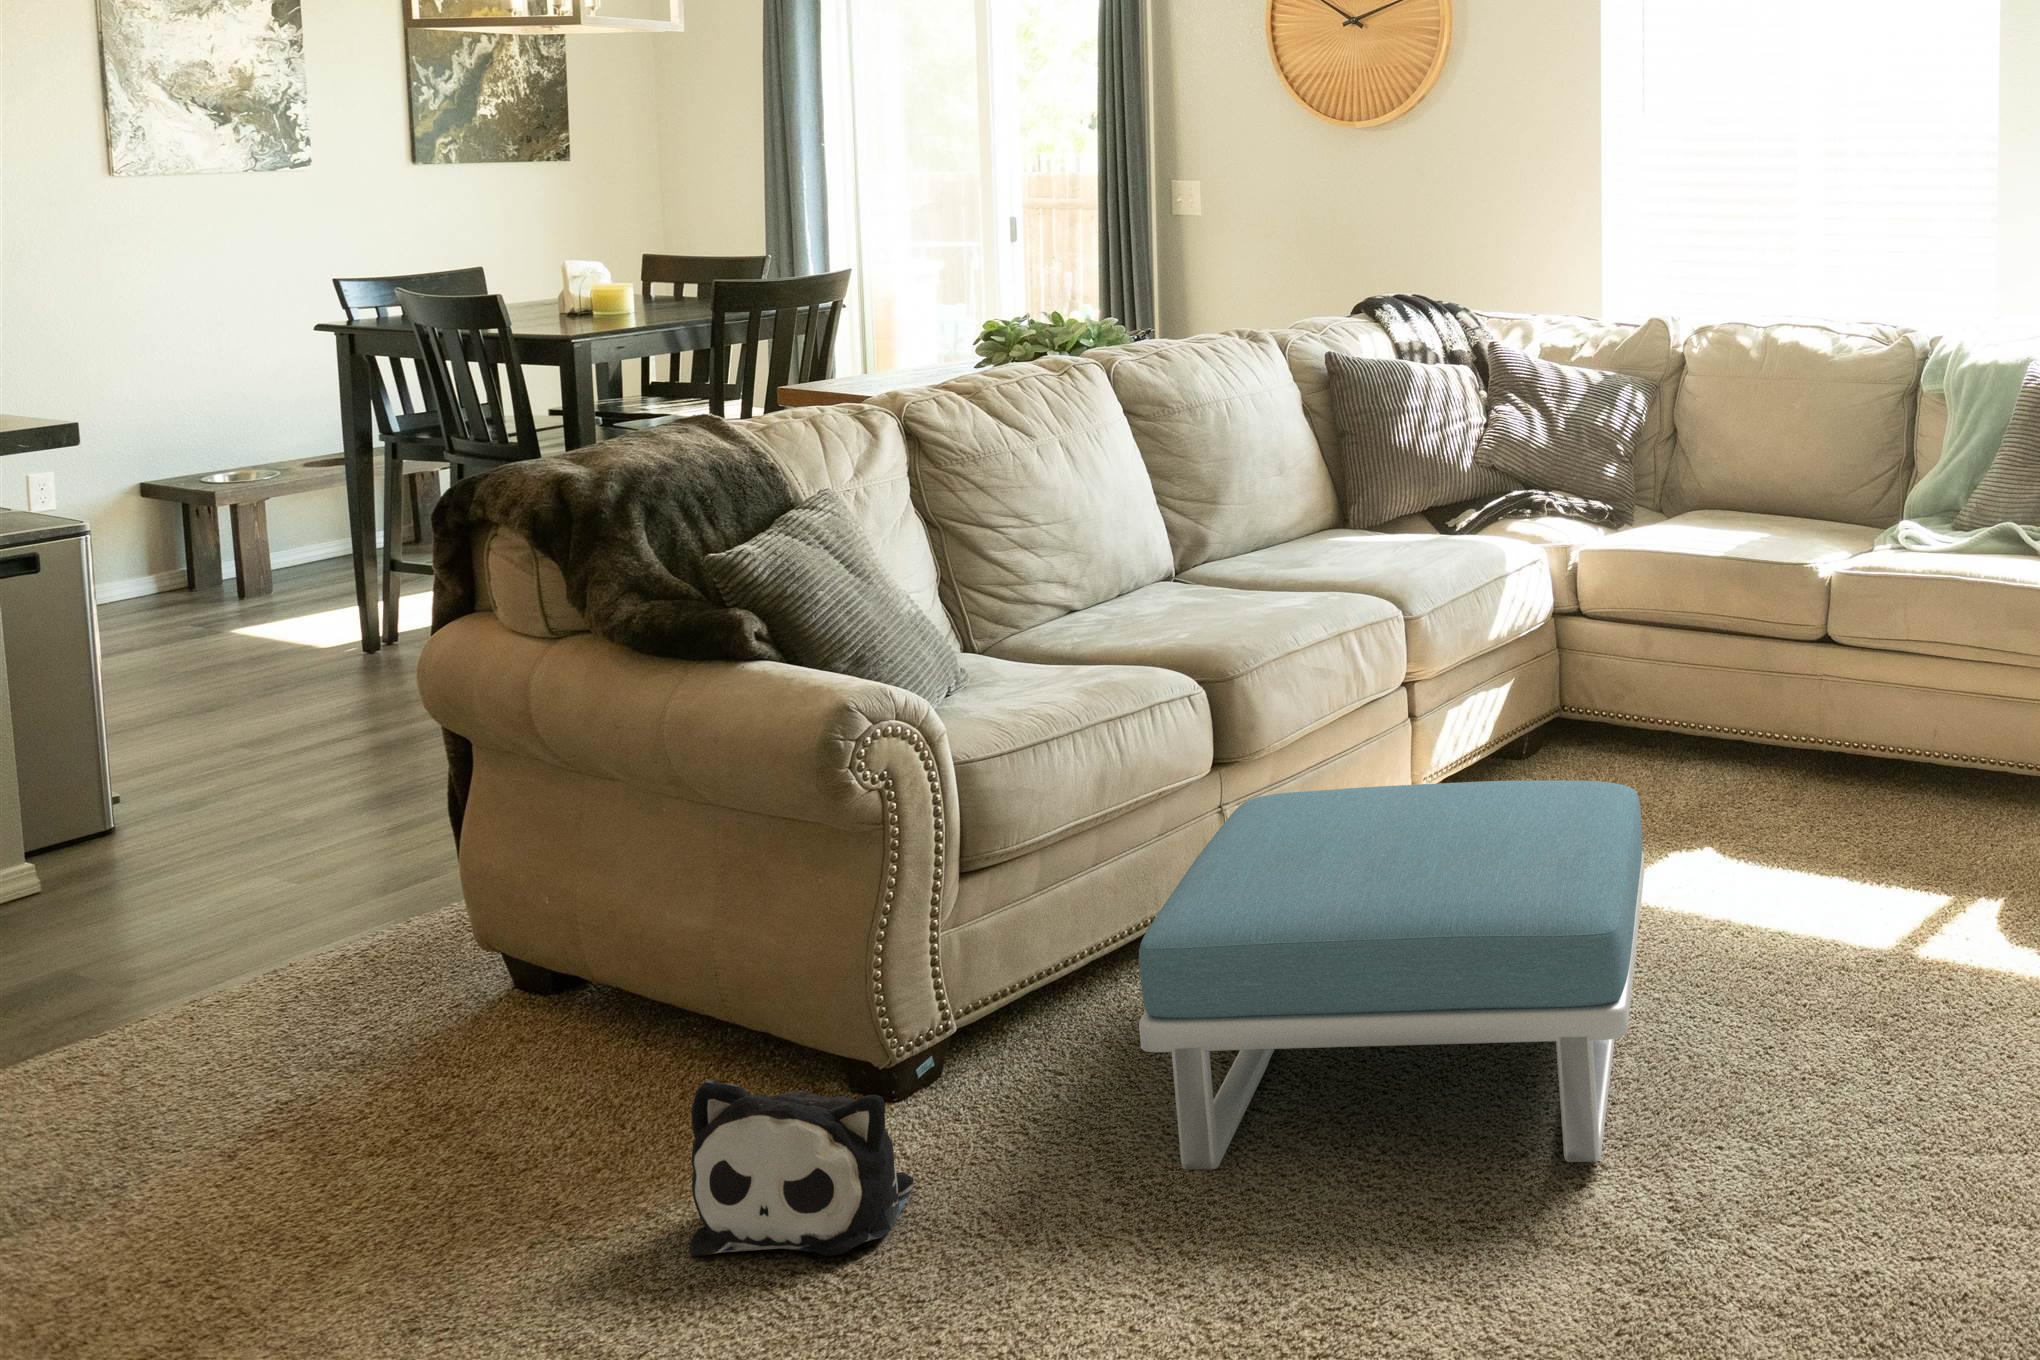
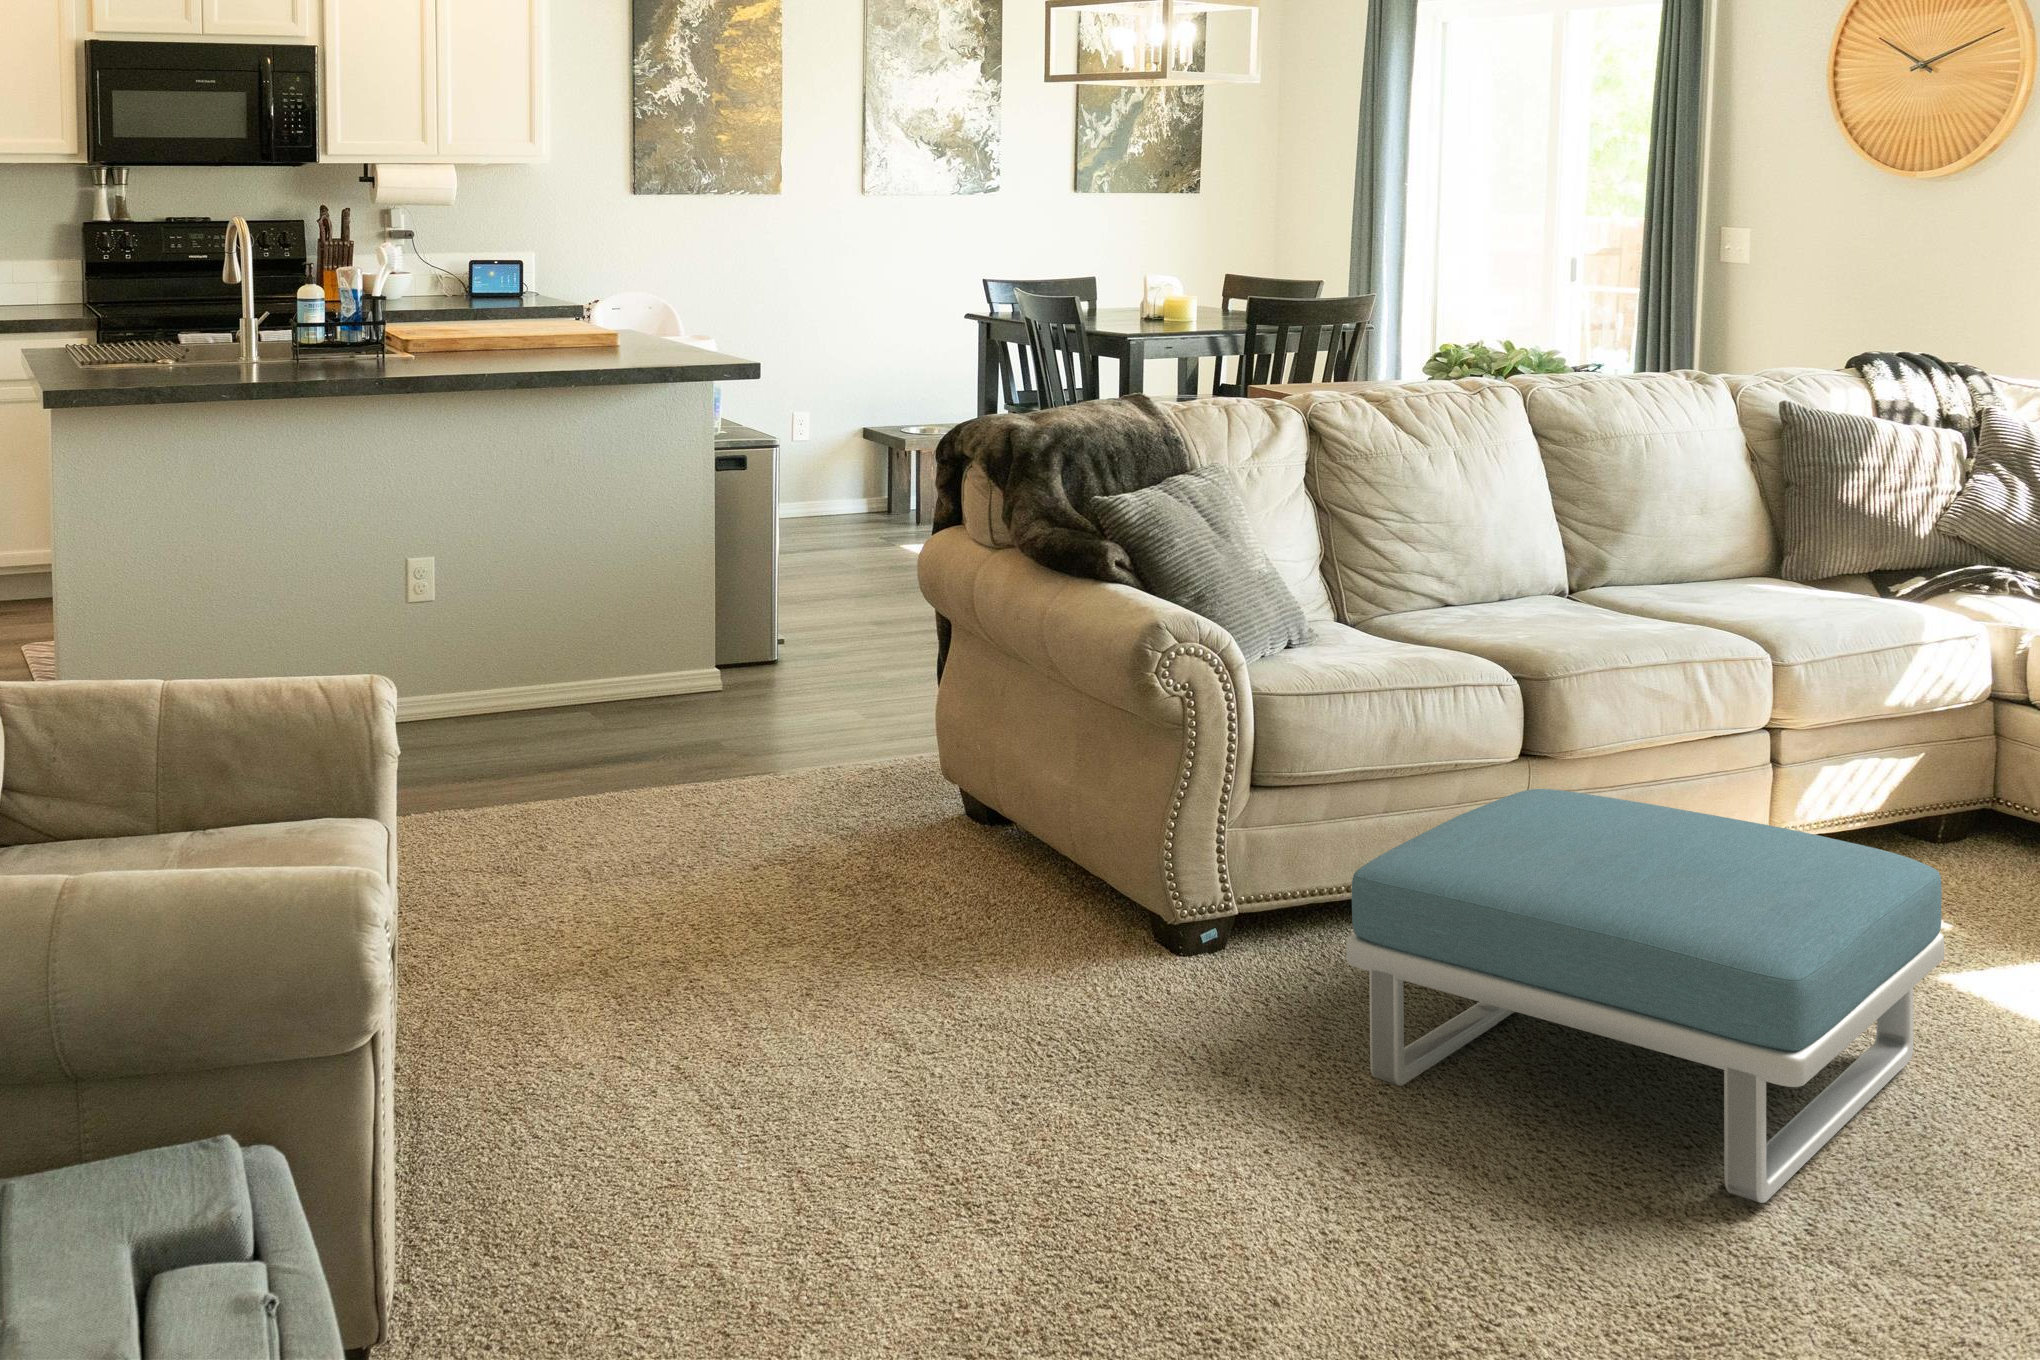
plush toy: present [689,1079,913,1256] -> none [987,882,1158,1041]

